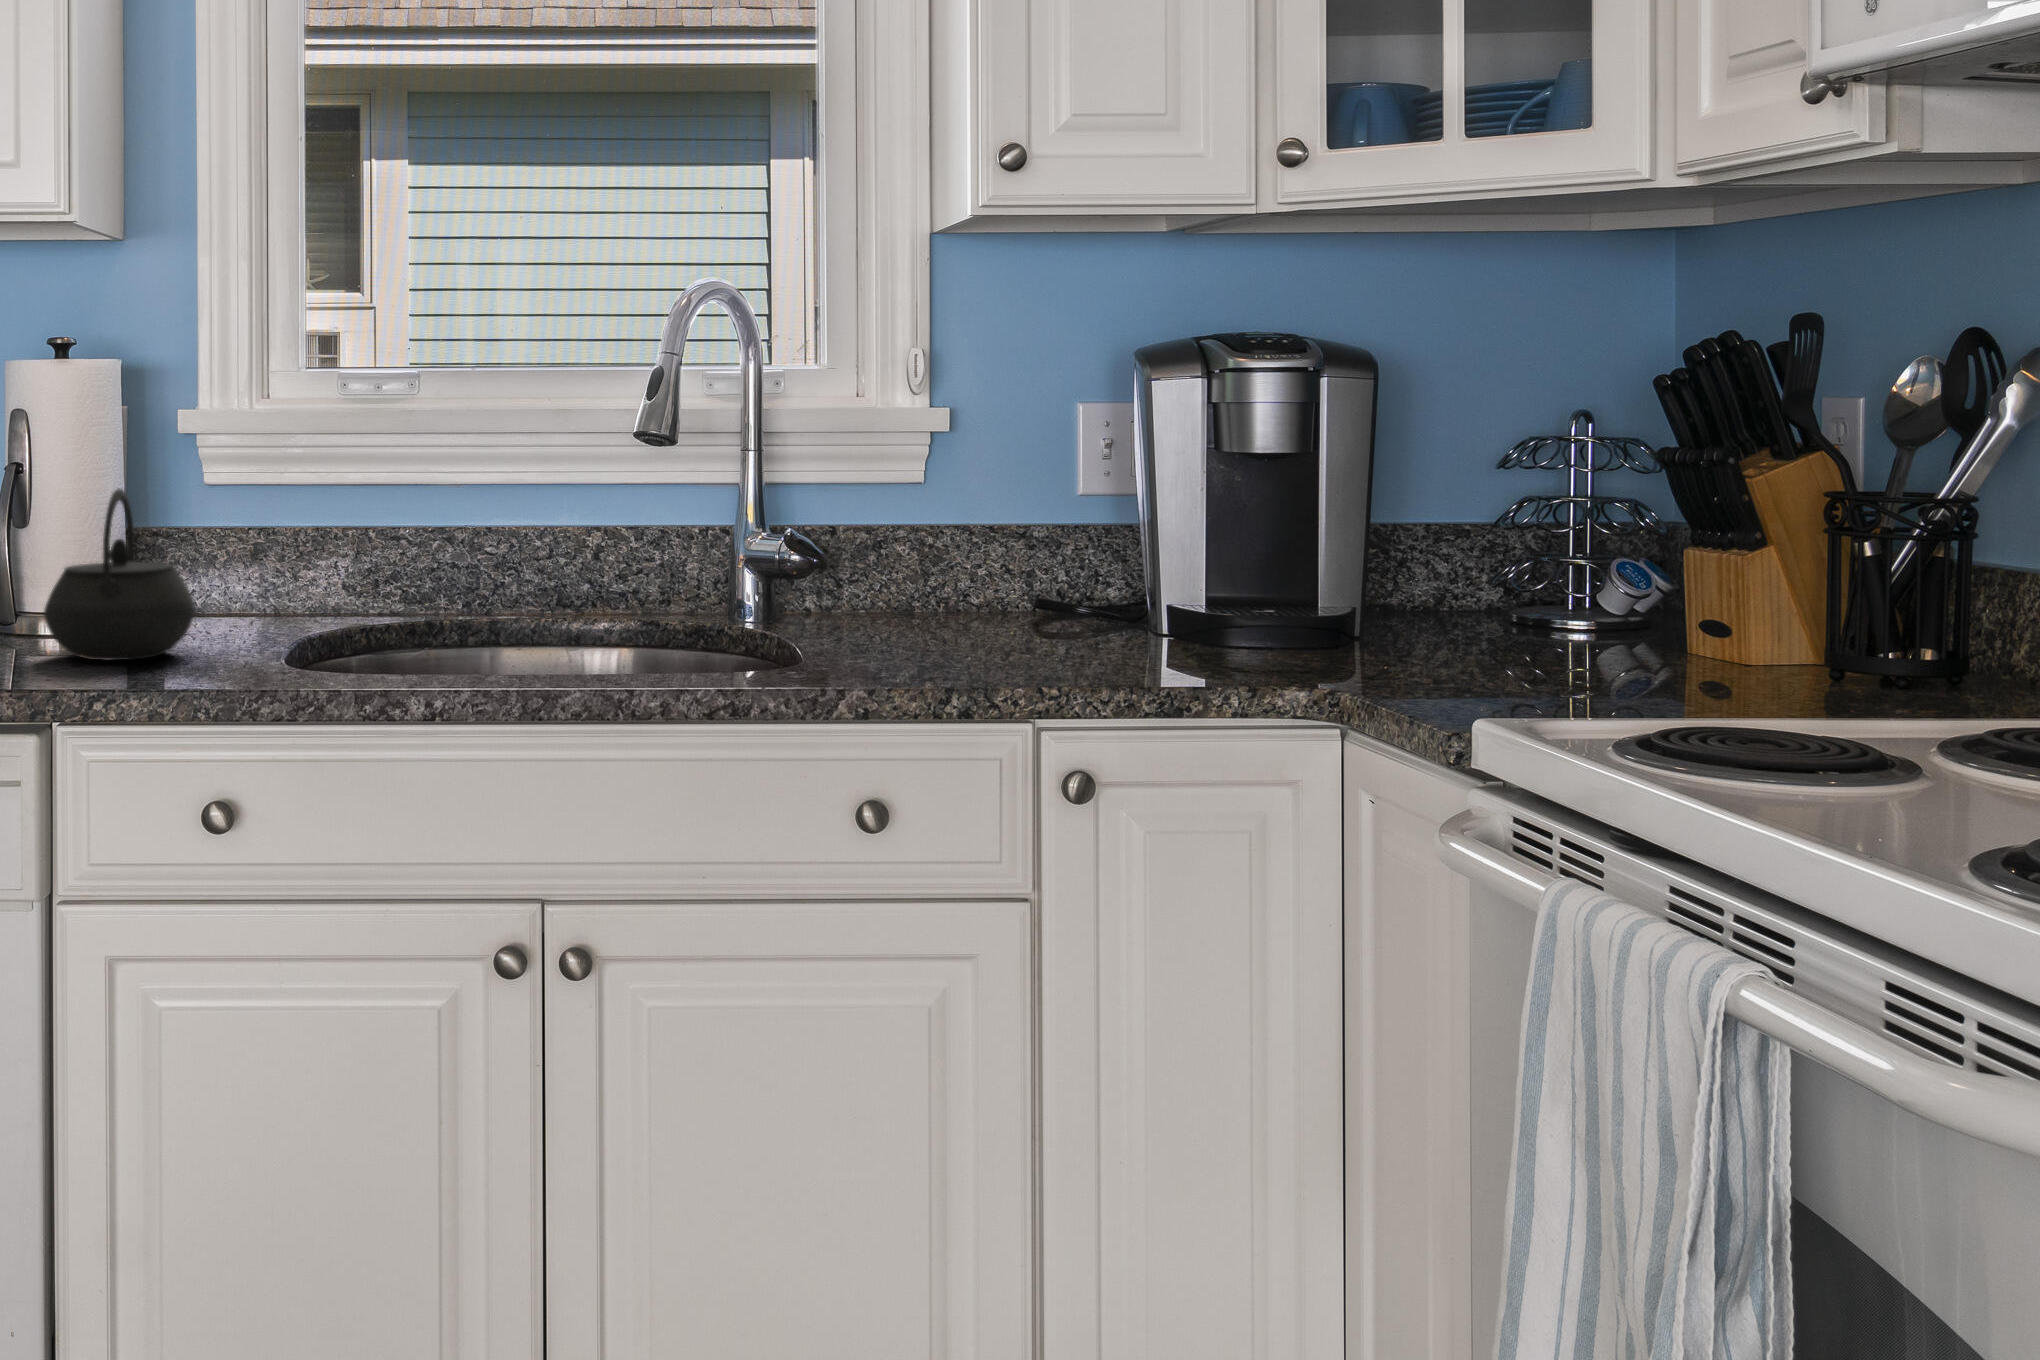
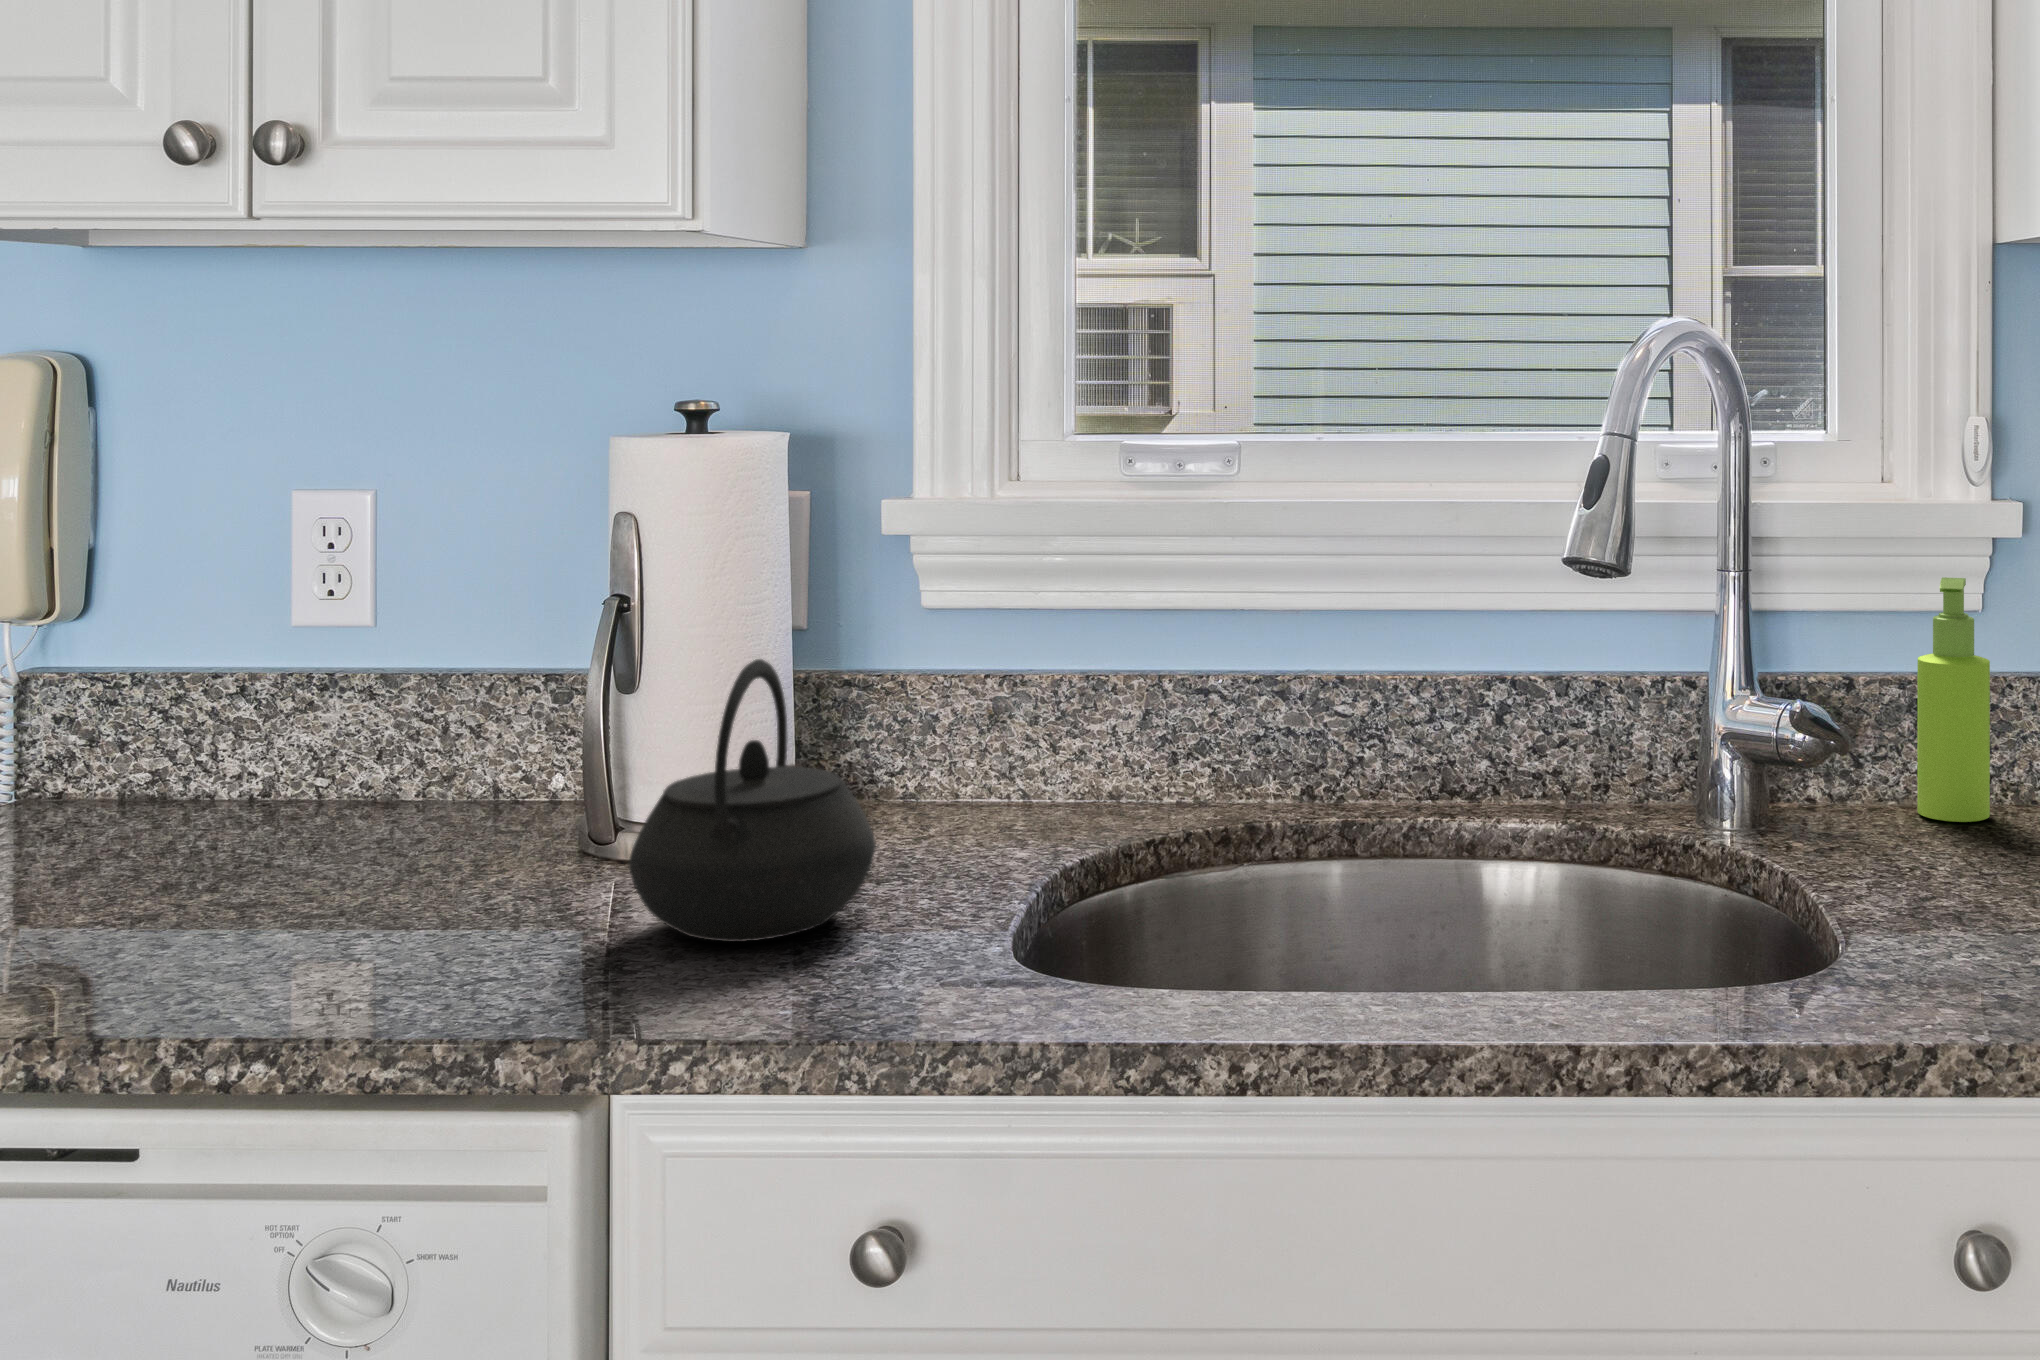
soap dispenser: none [876,458,923,618] -> present [1917,577,1990,822]

